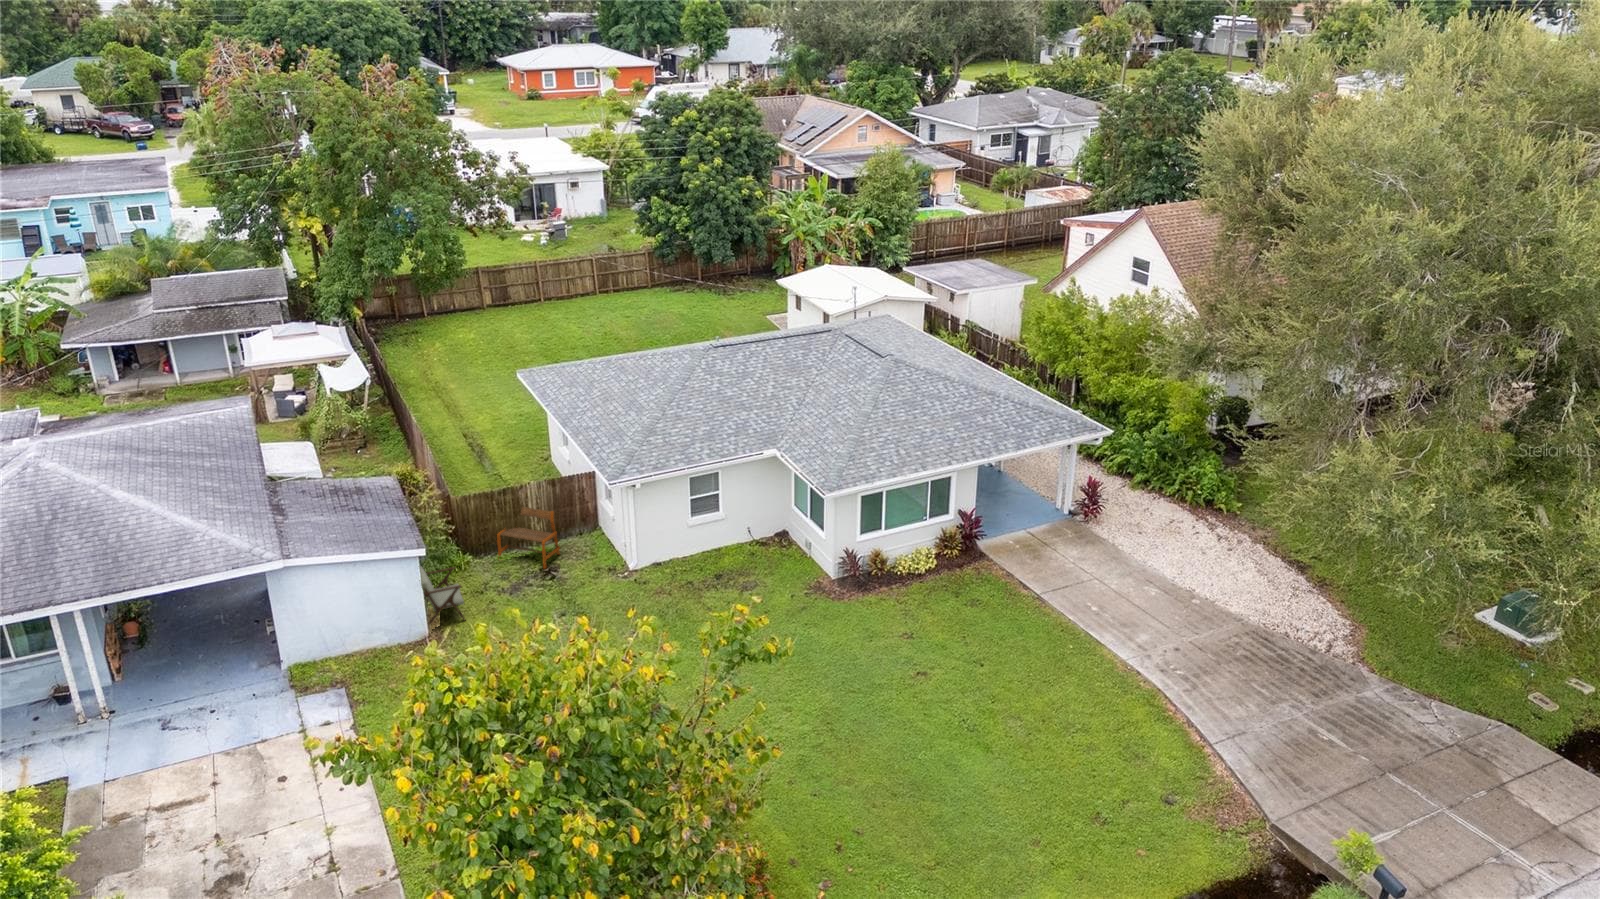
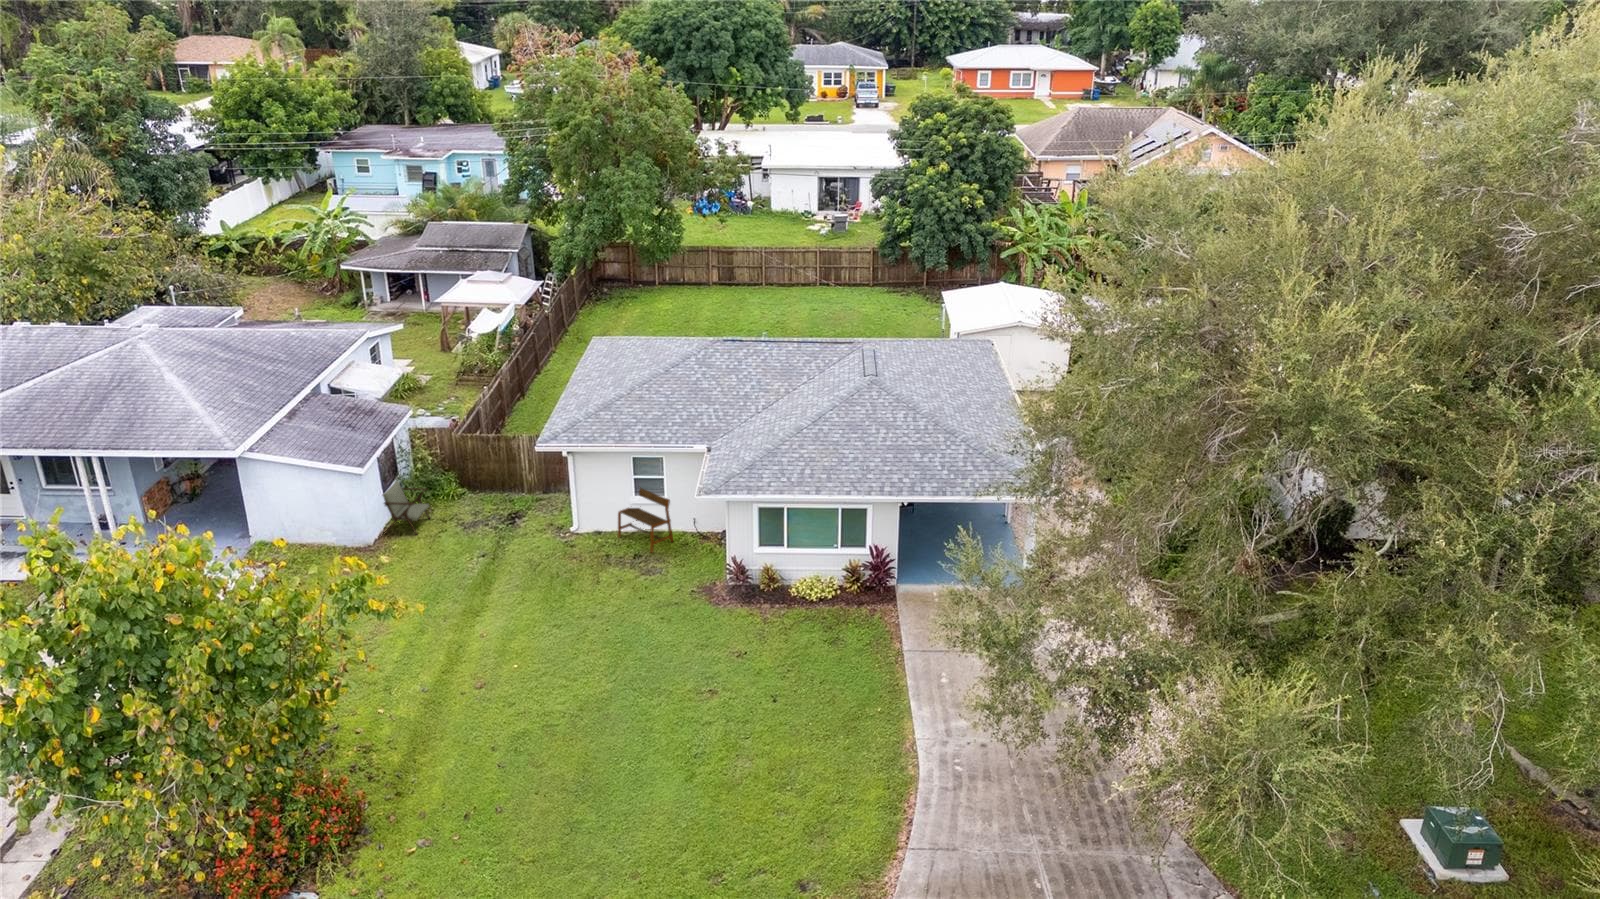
bench: present [497,507,560,569] -> present [618,487,673,553]

